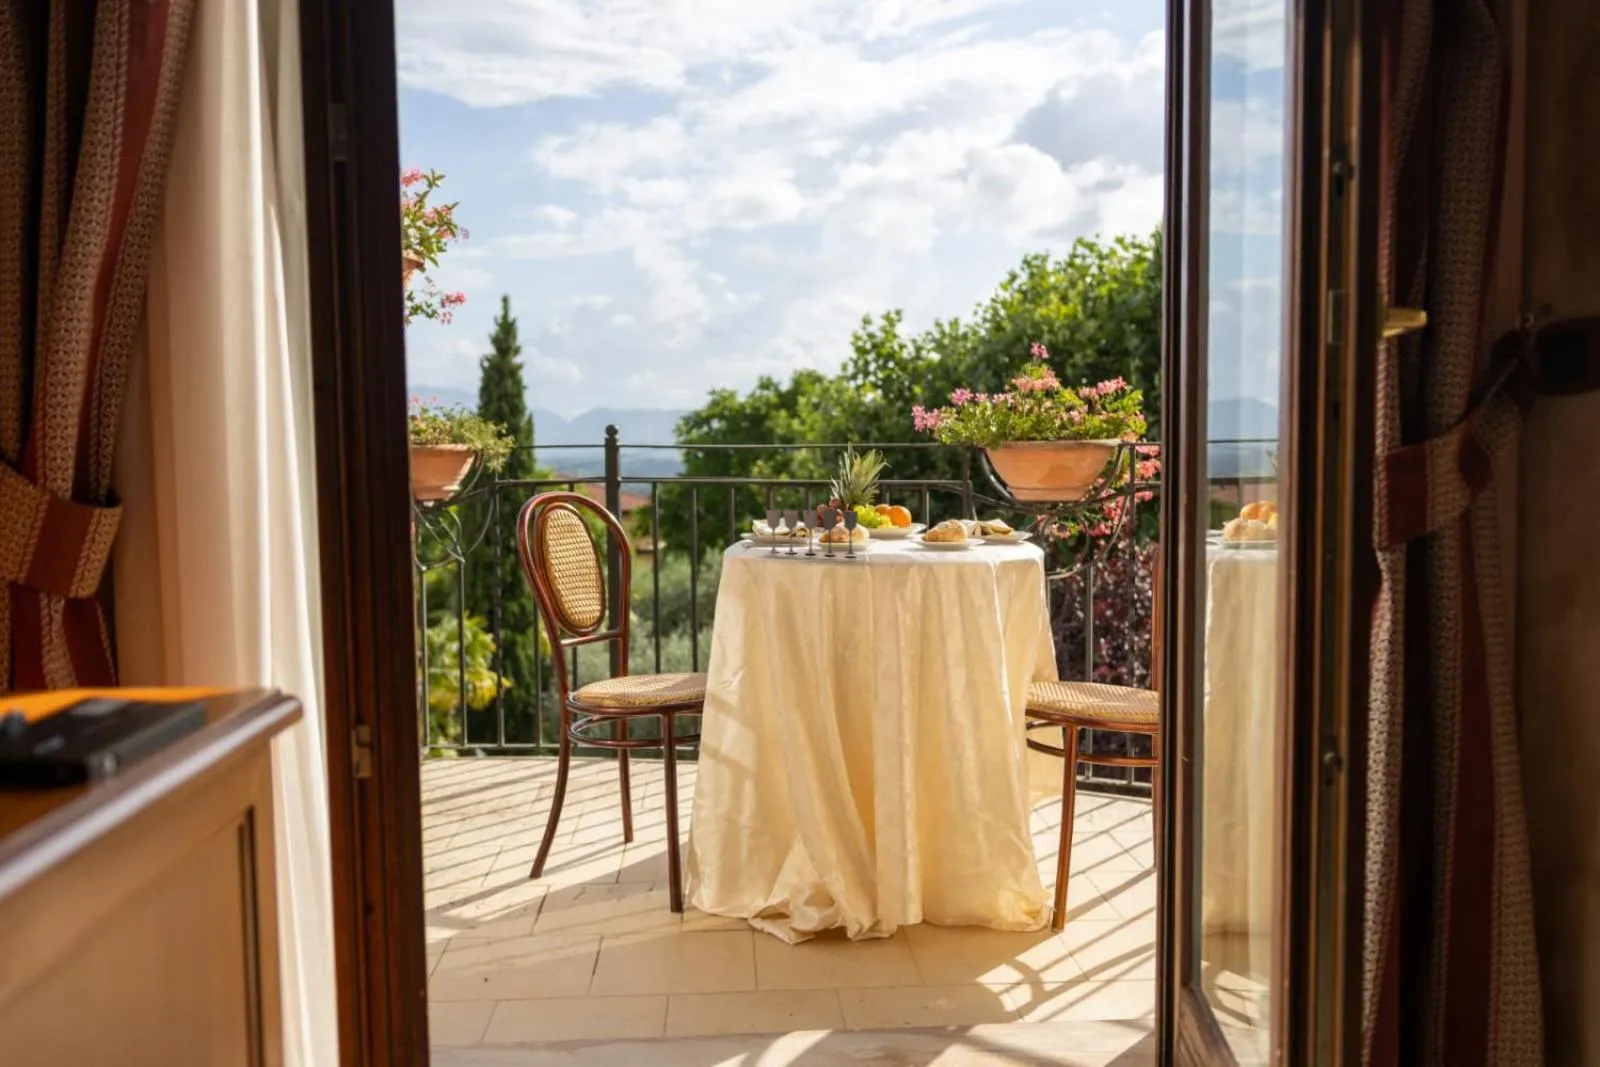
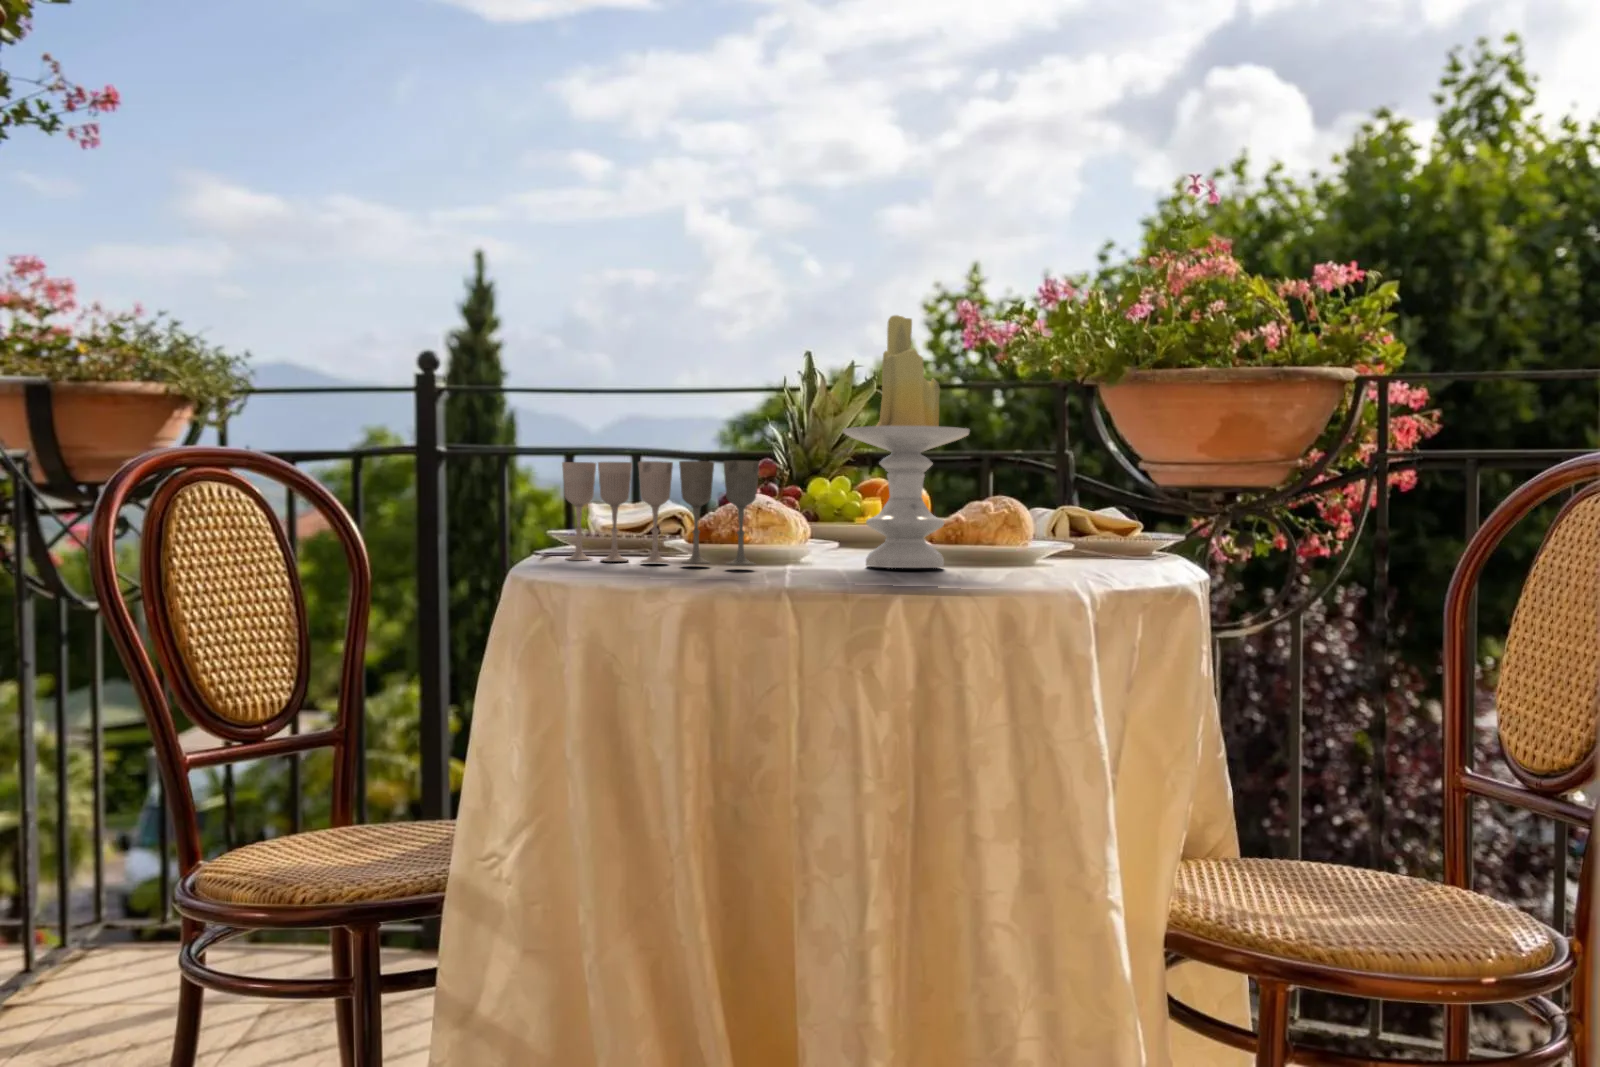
candle: none [889,444,944,554] -> present [843,315,969,568]

